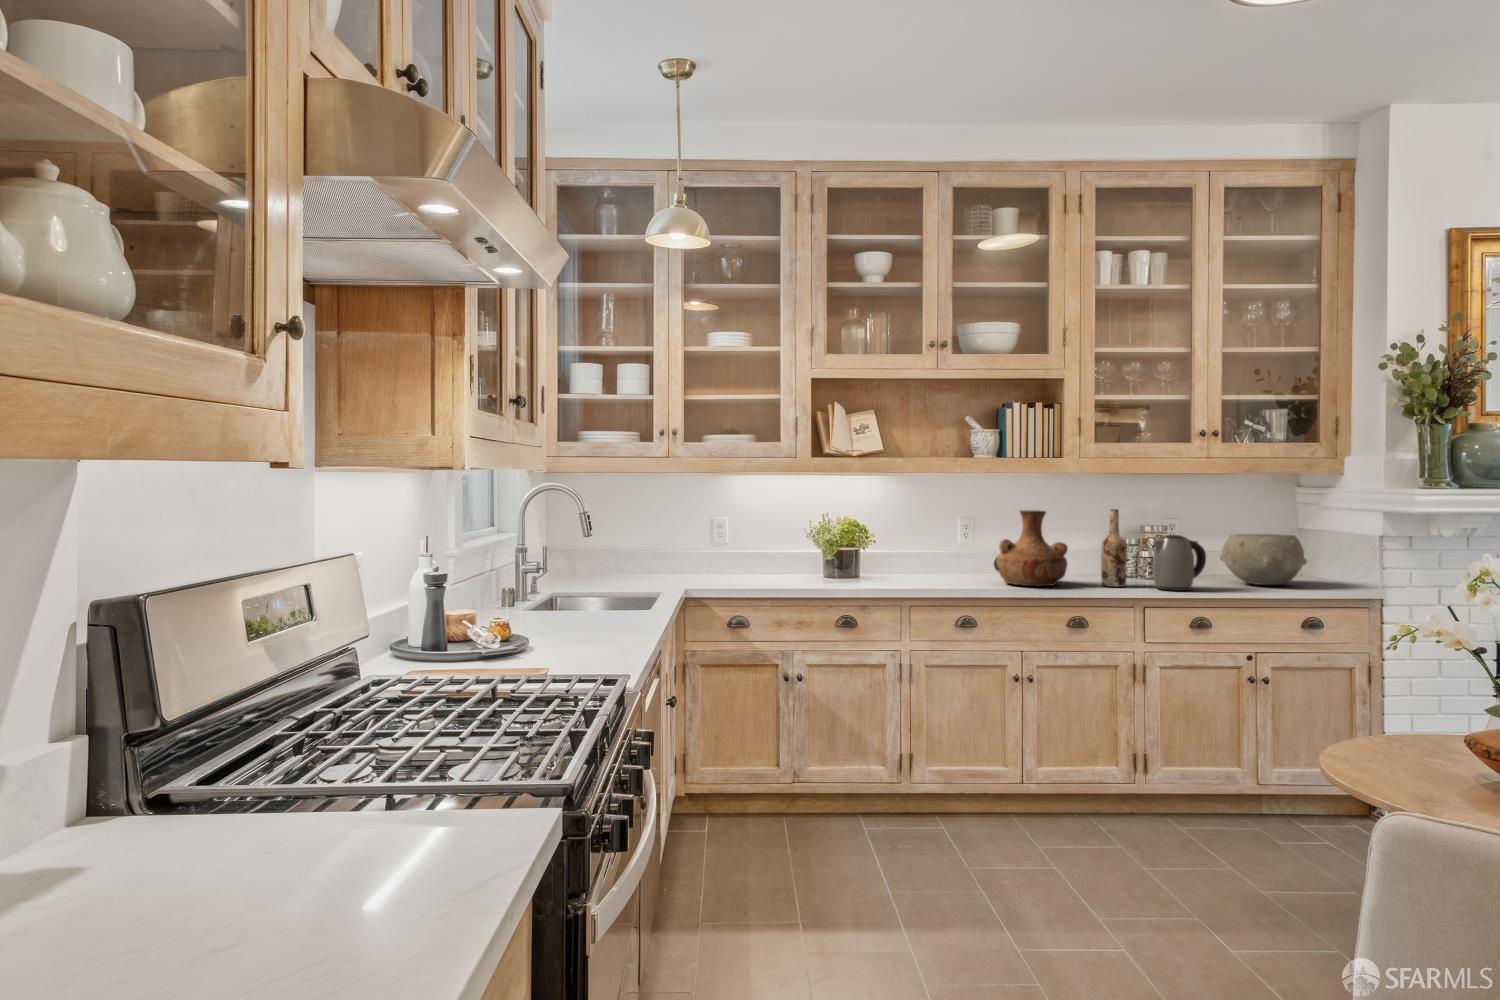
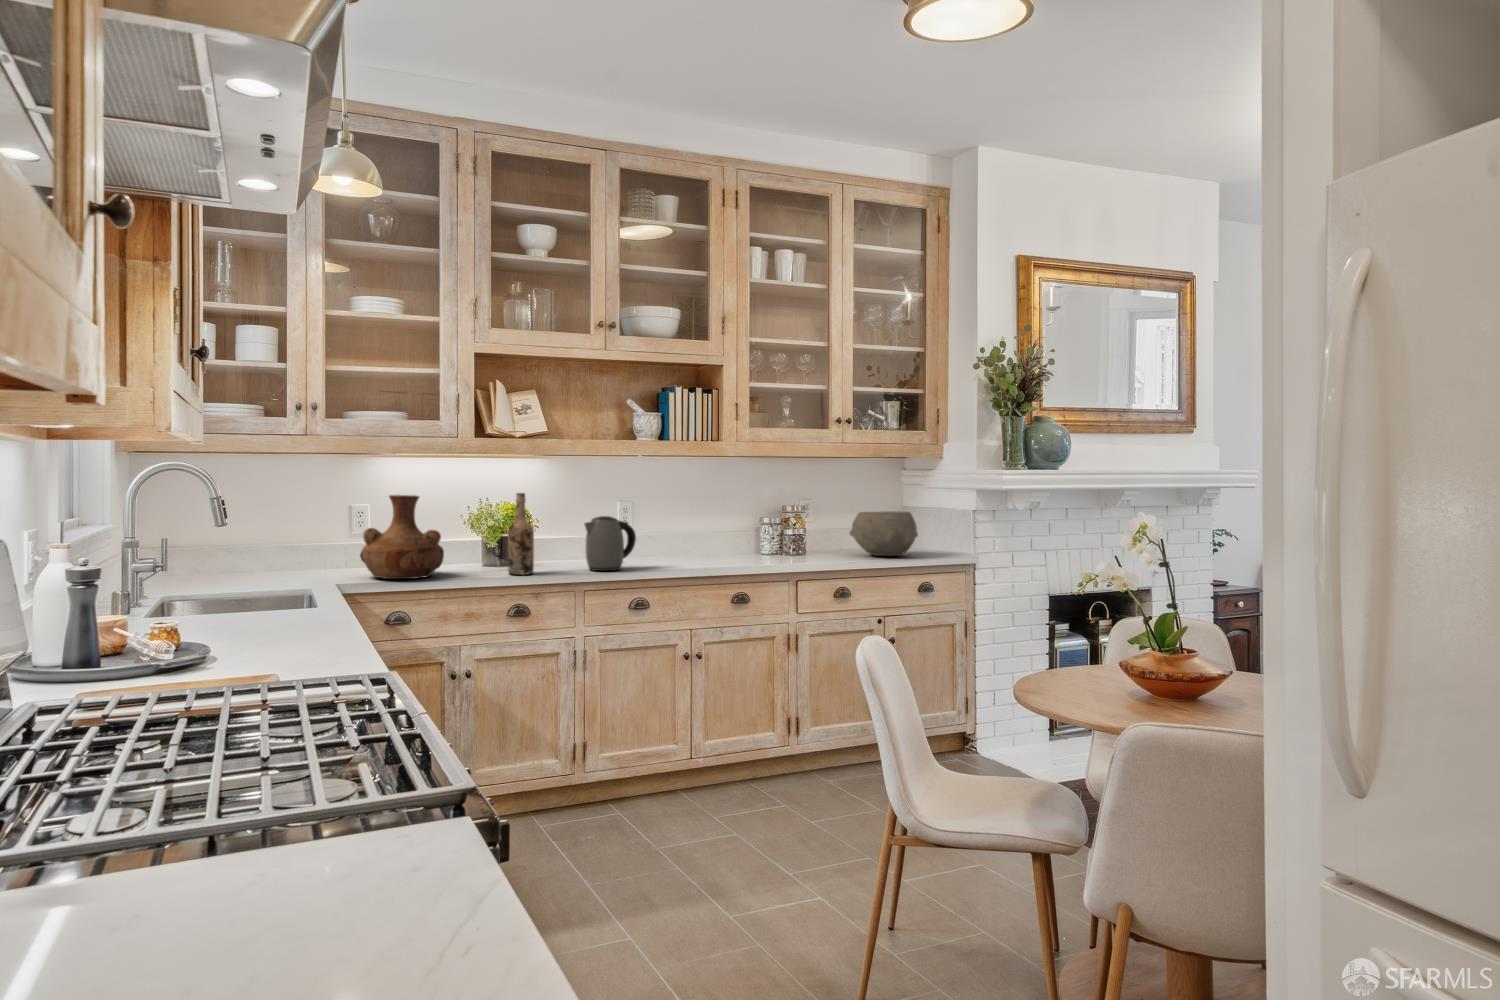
wine bottle: present [1101,509,1127,587] -> present [508,493,534,575]
vase: present [994,510,1068,586] -> present [360,495,444,579]
kettle: present [1153,535,1206,591] -> present [585,516,636,571]

